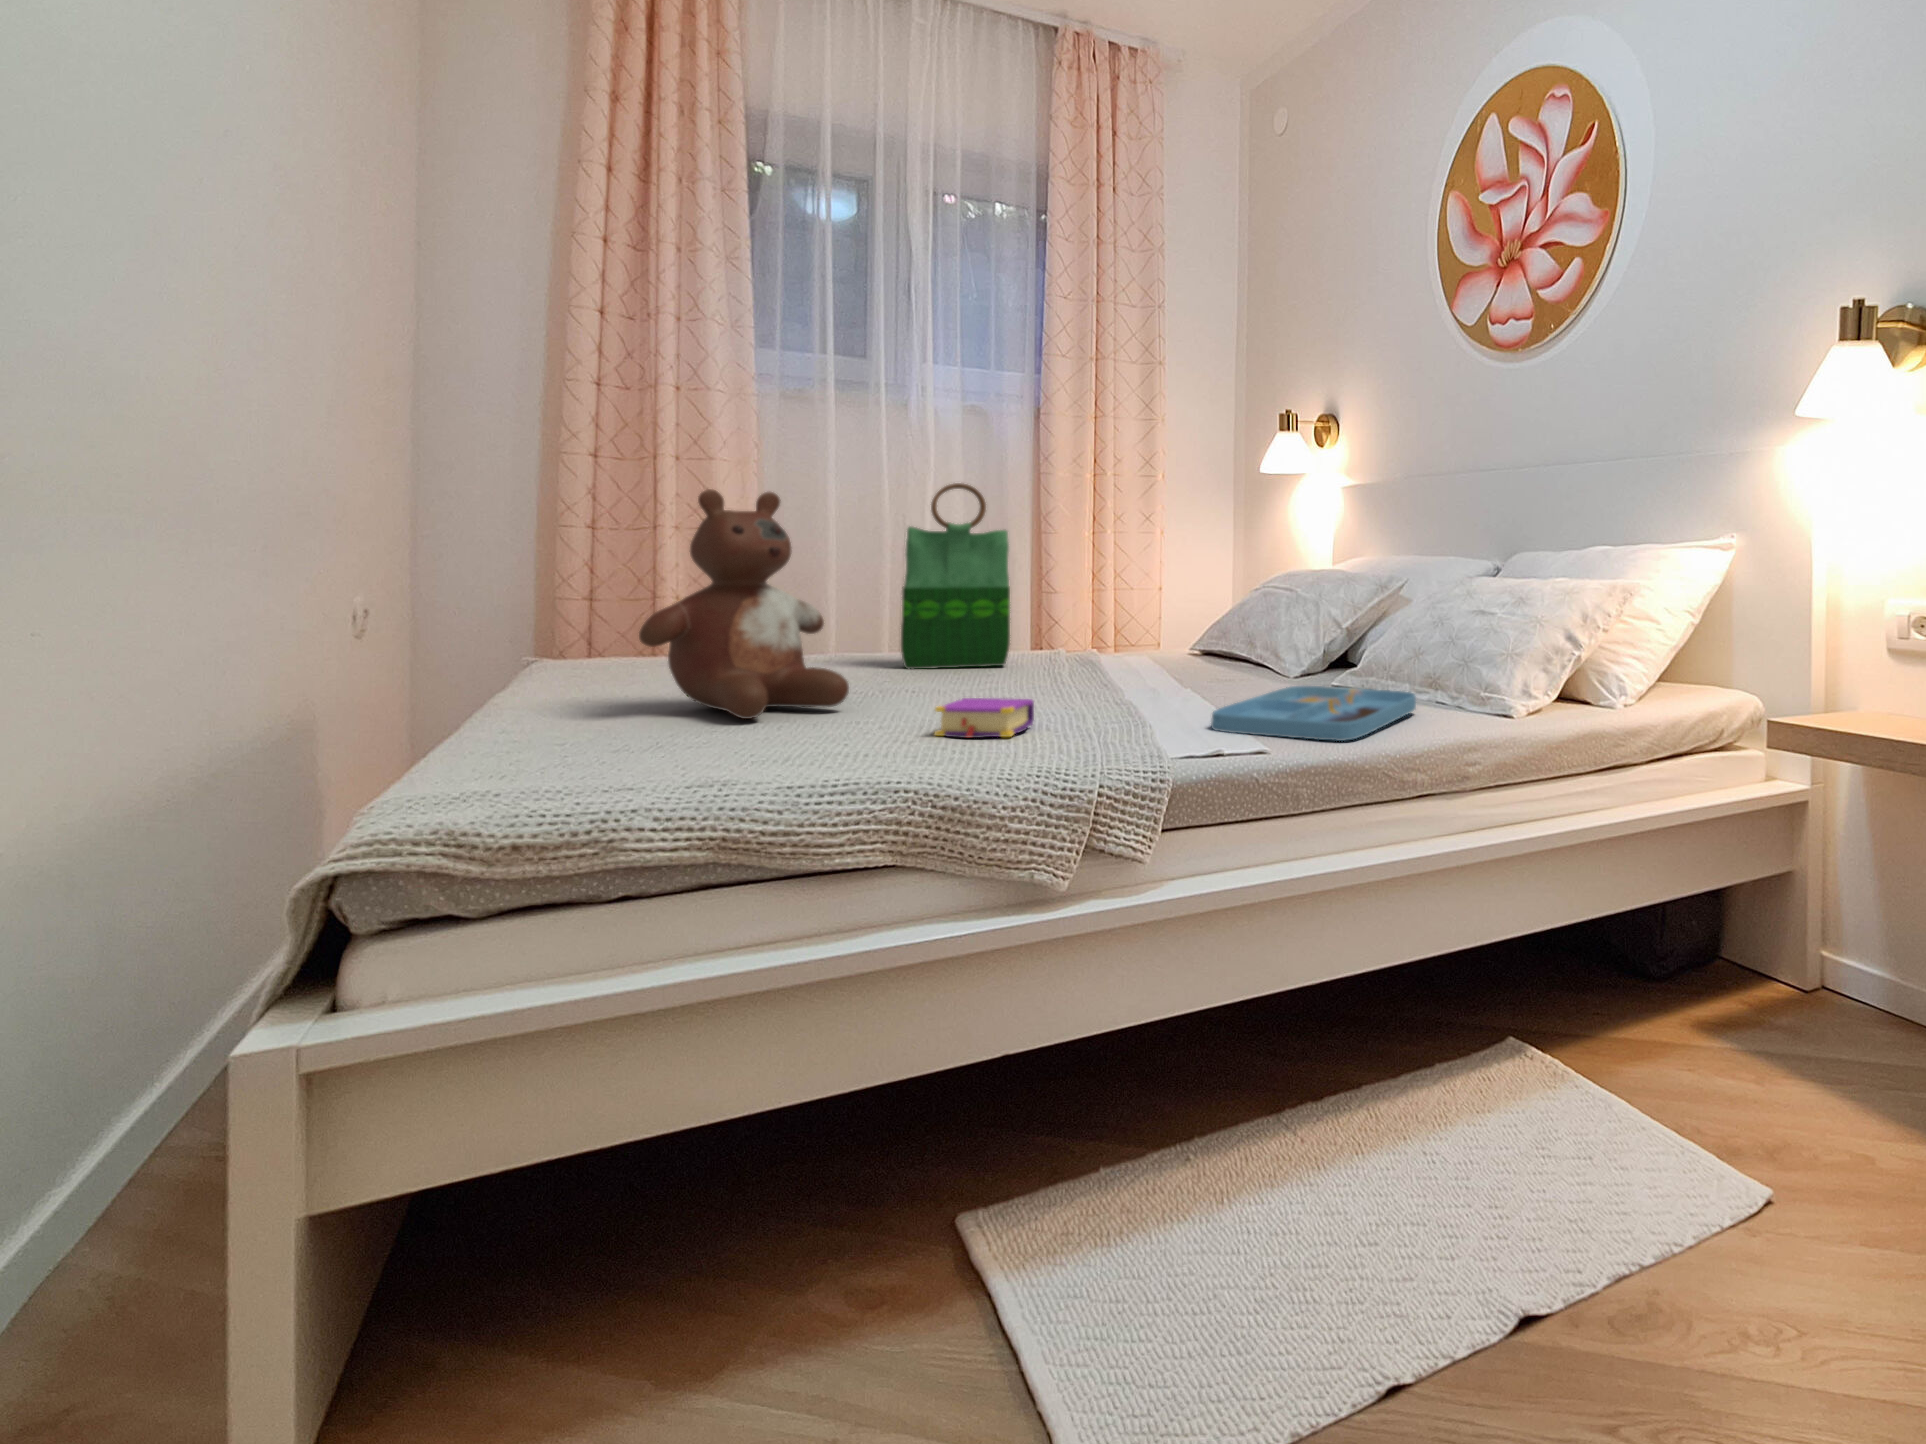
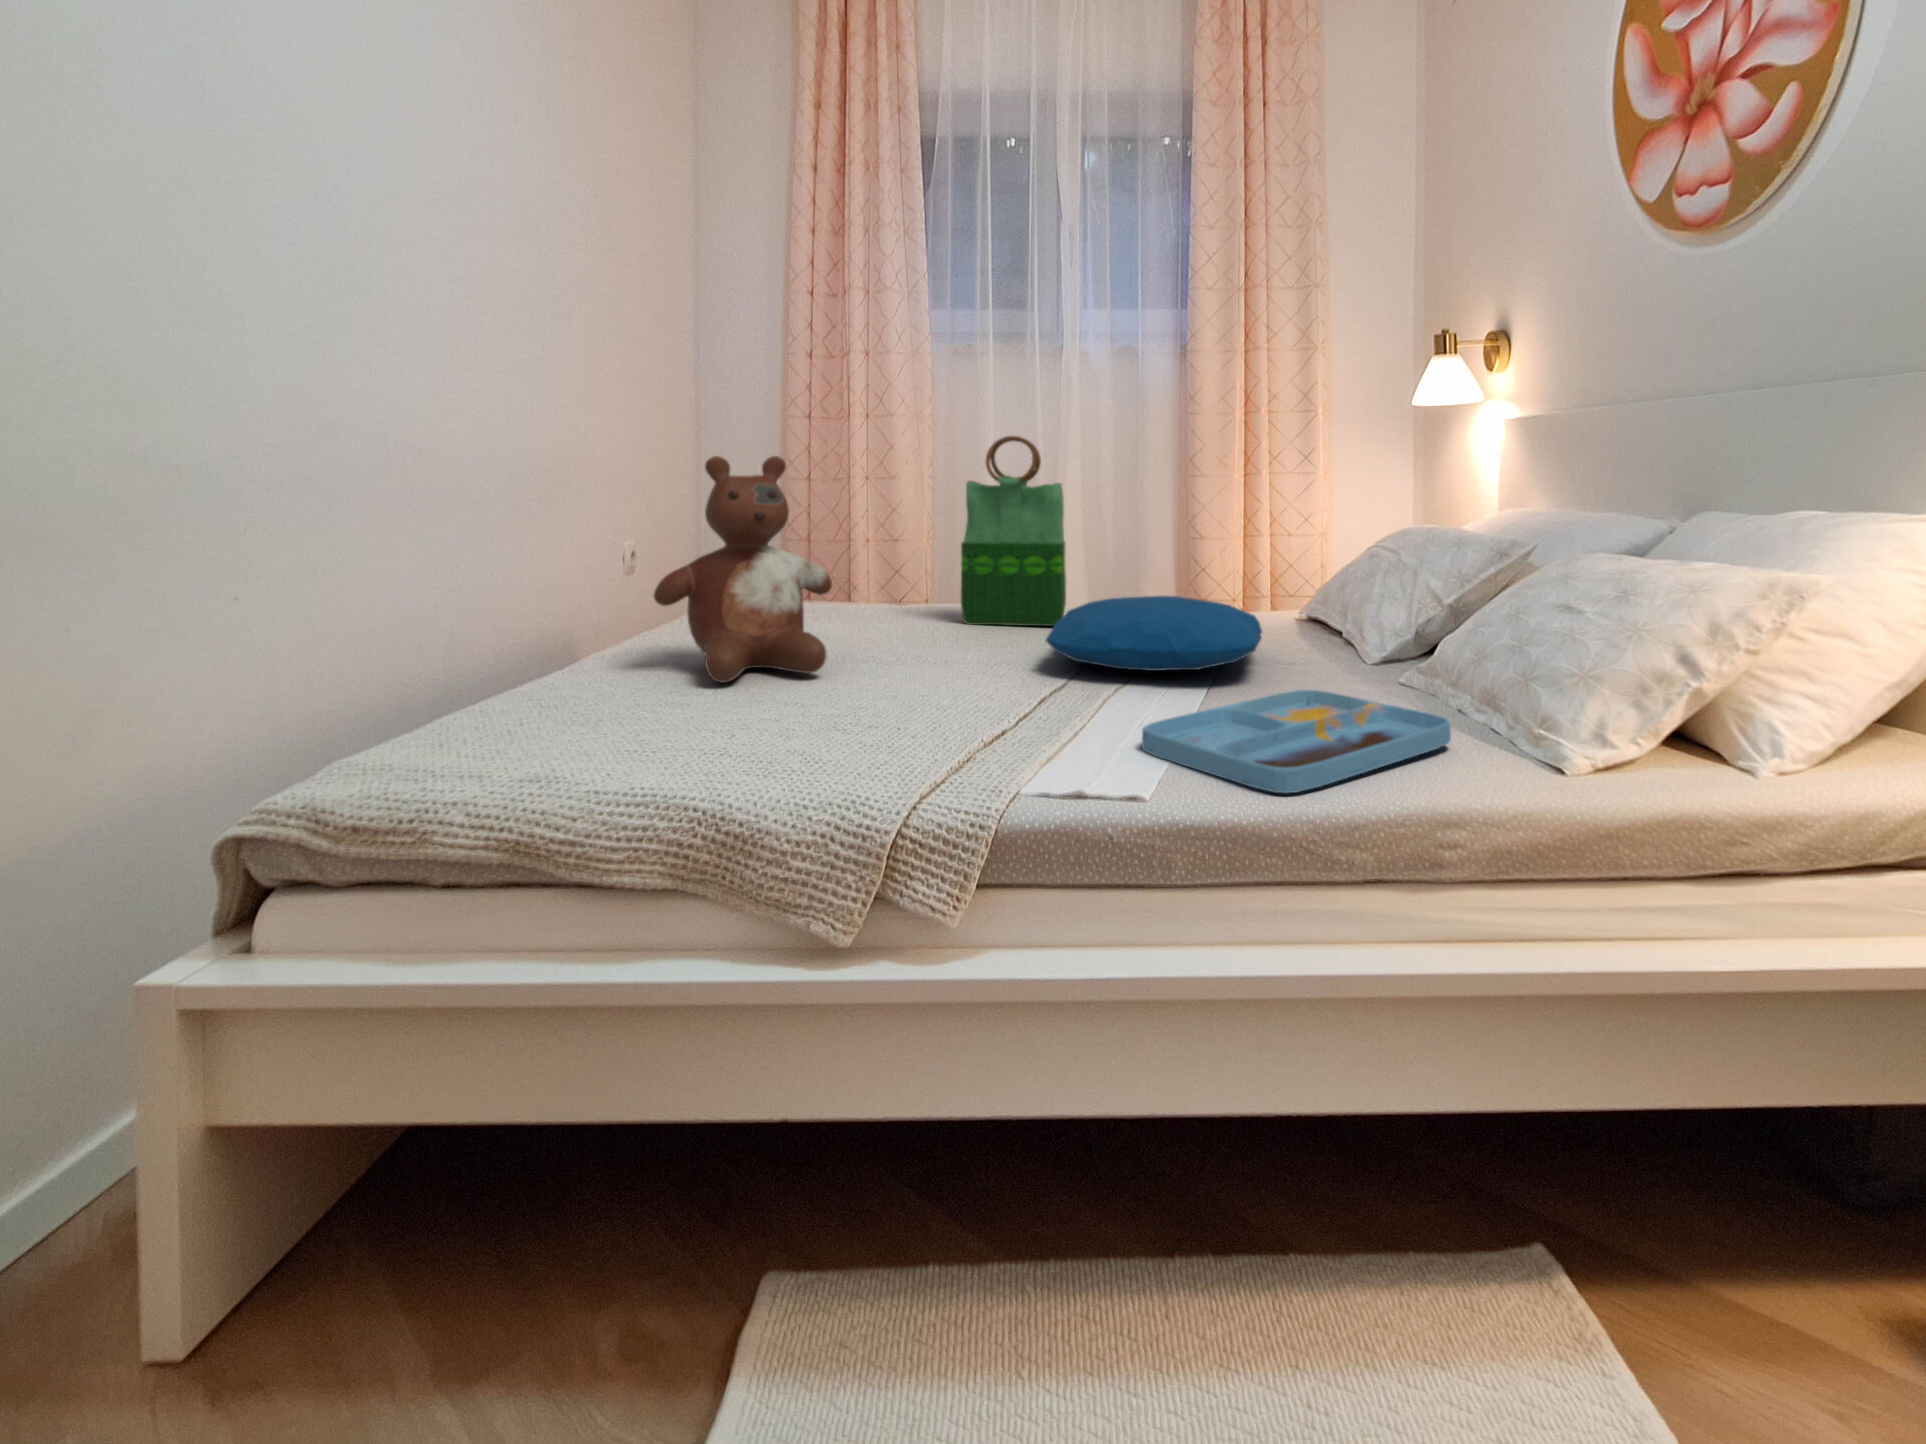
pillow: none [1040,628,1237,686] -> present [1046,596,1263,671]
book: present [935,698,1034,738] -> none [801,681,989,748]

